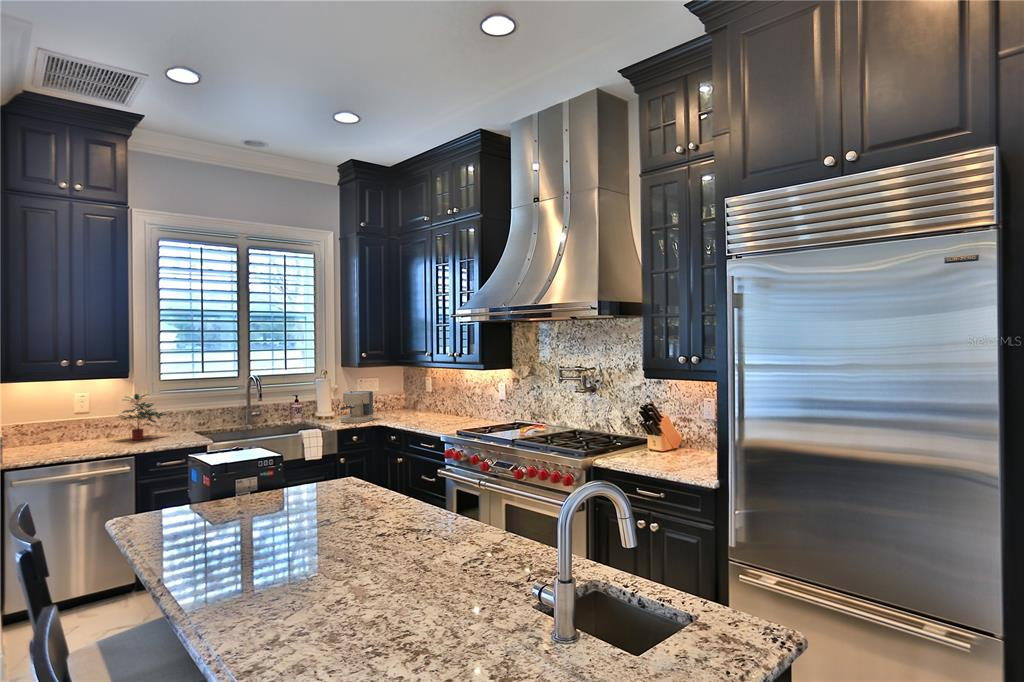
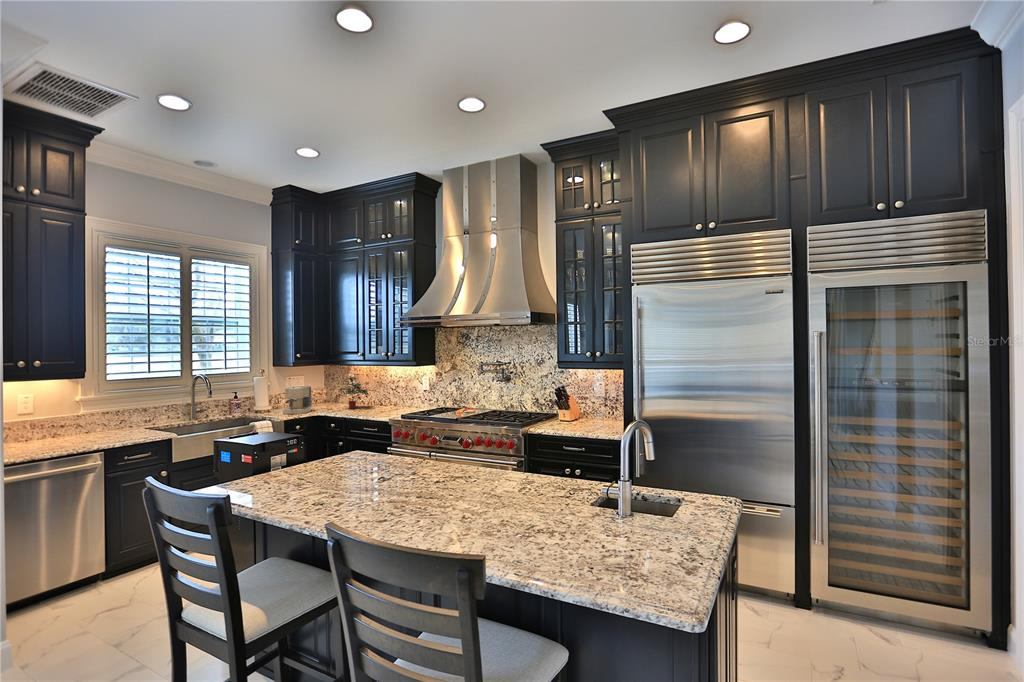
potted plant: present [118,394,166,440] -> present [340,376,370,409]

